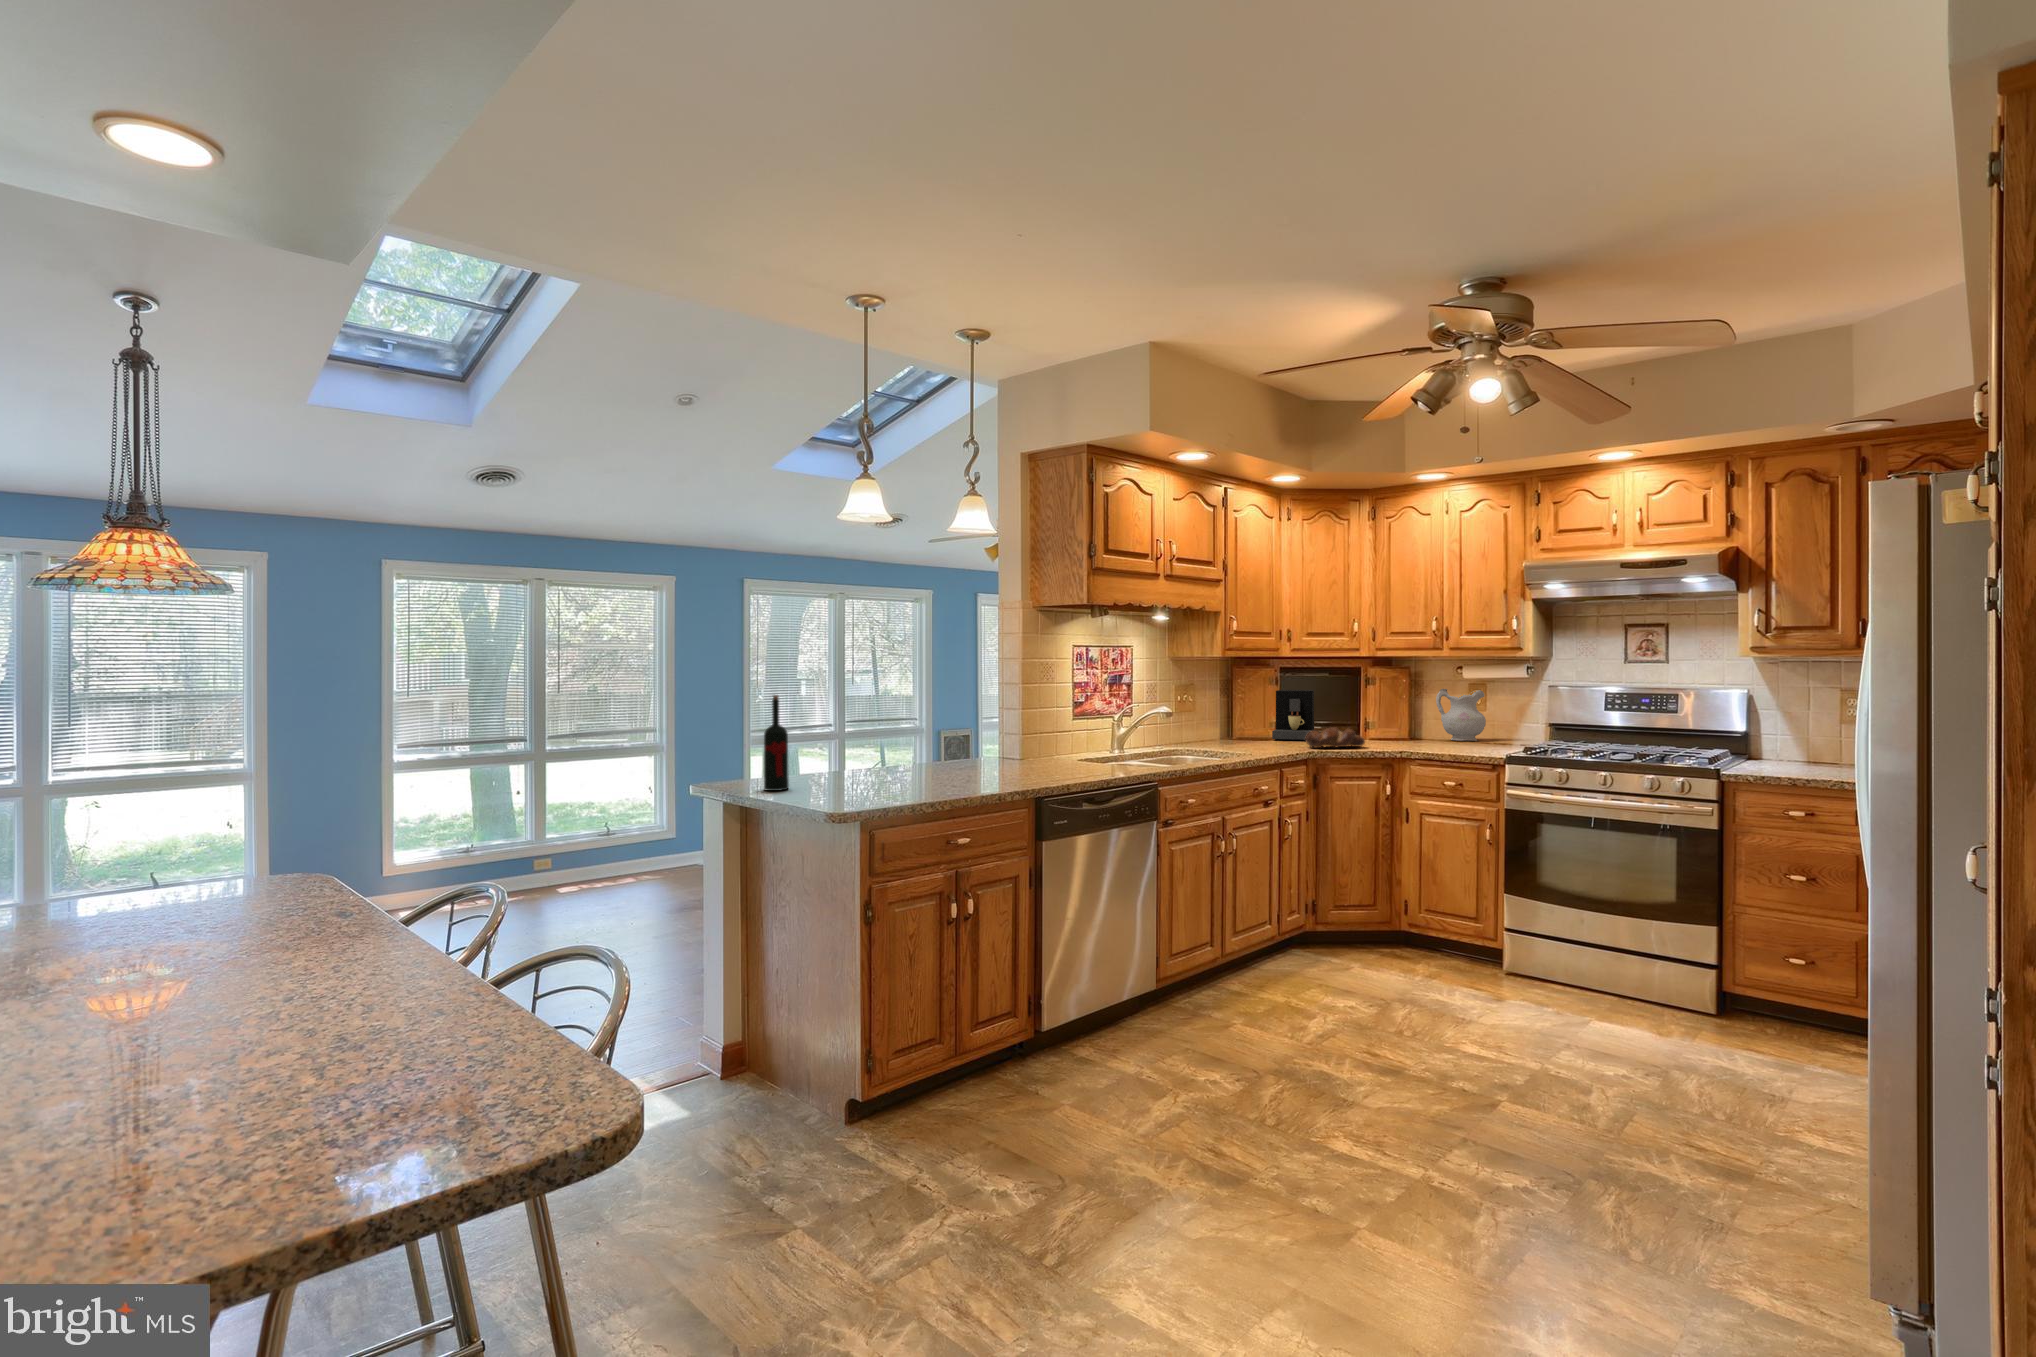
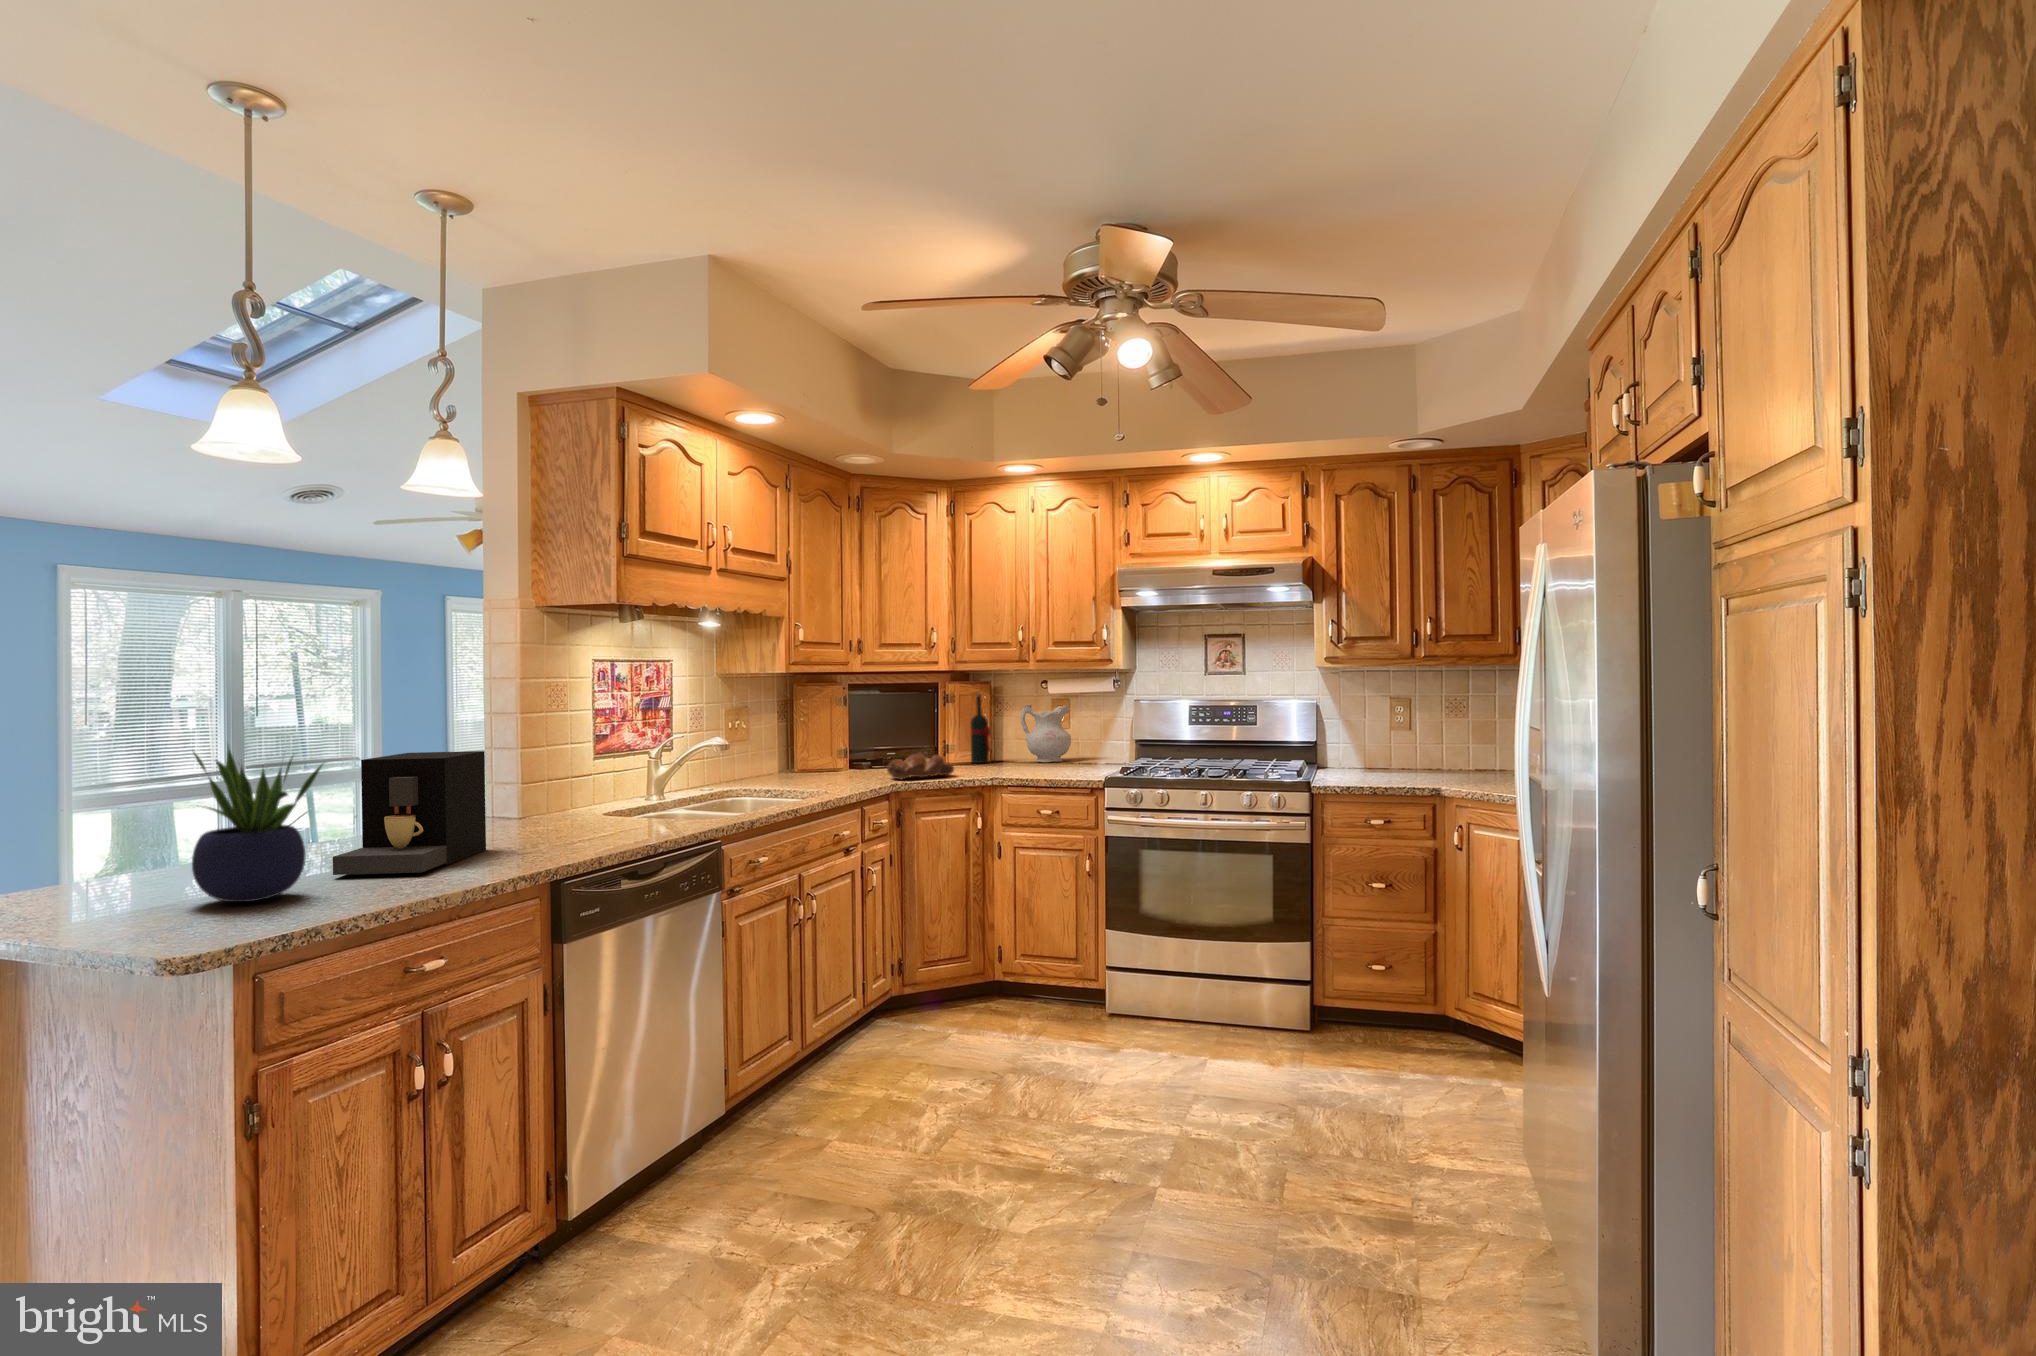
coffee maker: present [1272,690,1317,740] -> present [333,751,486,875]
wine bottle: present [764,695,789,791] -> present [971,693,990,763]
potted plant: none [829,695,900,794] -> present [192,748,322,902]

